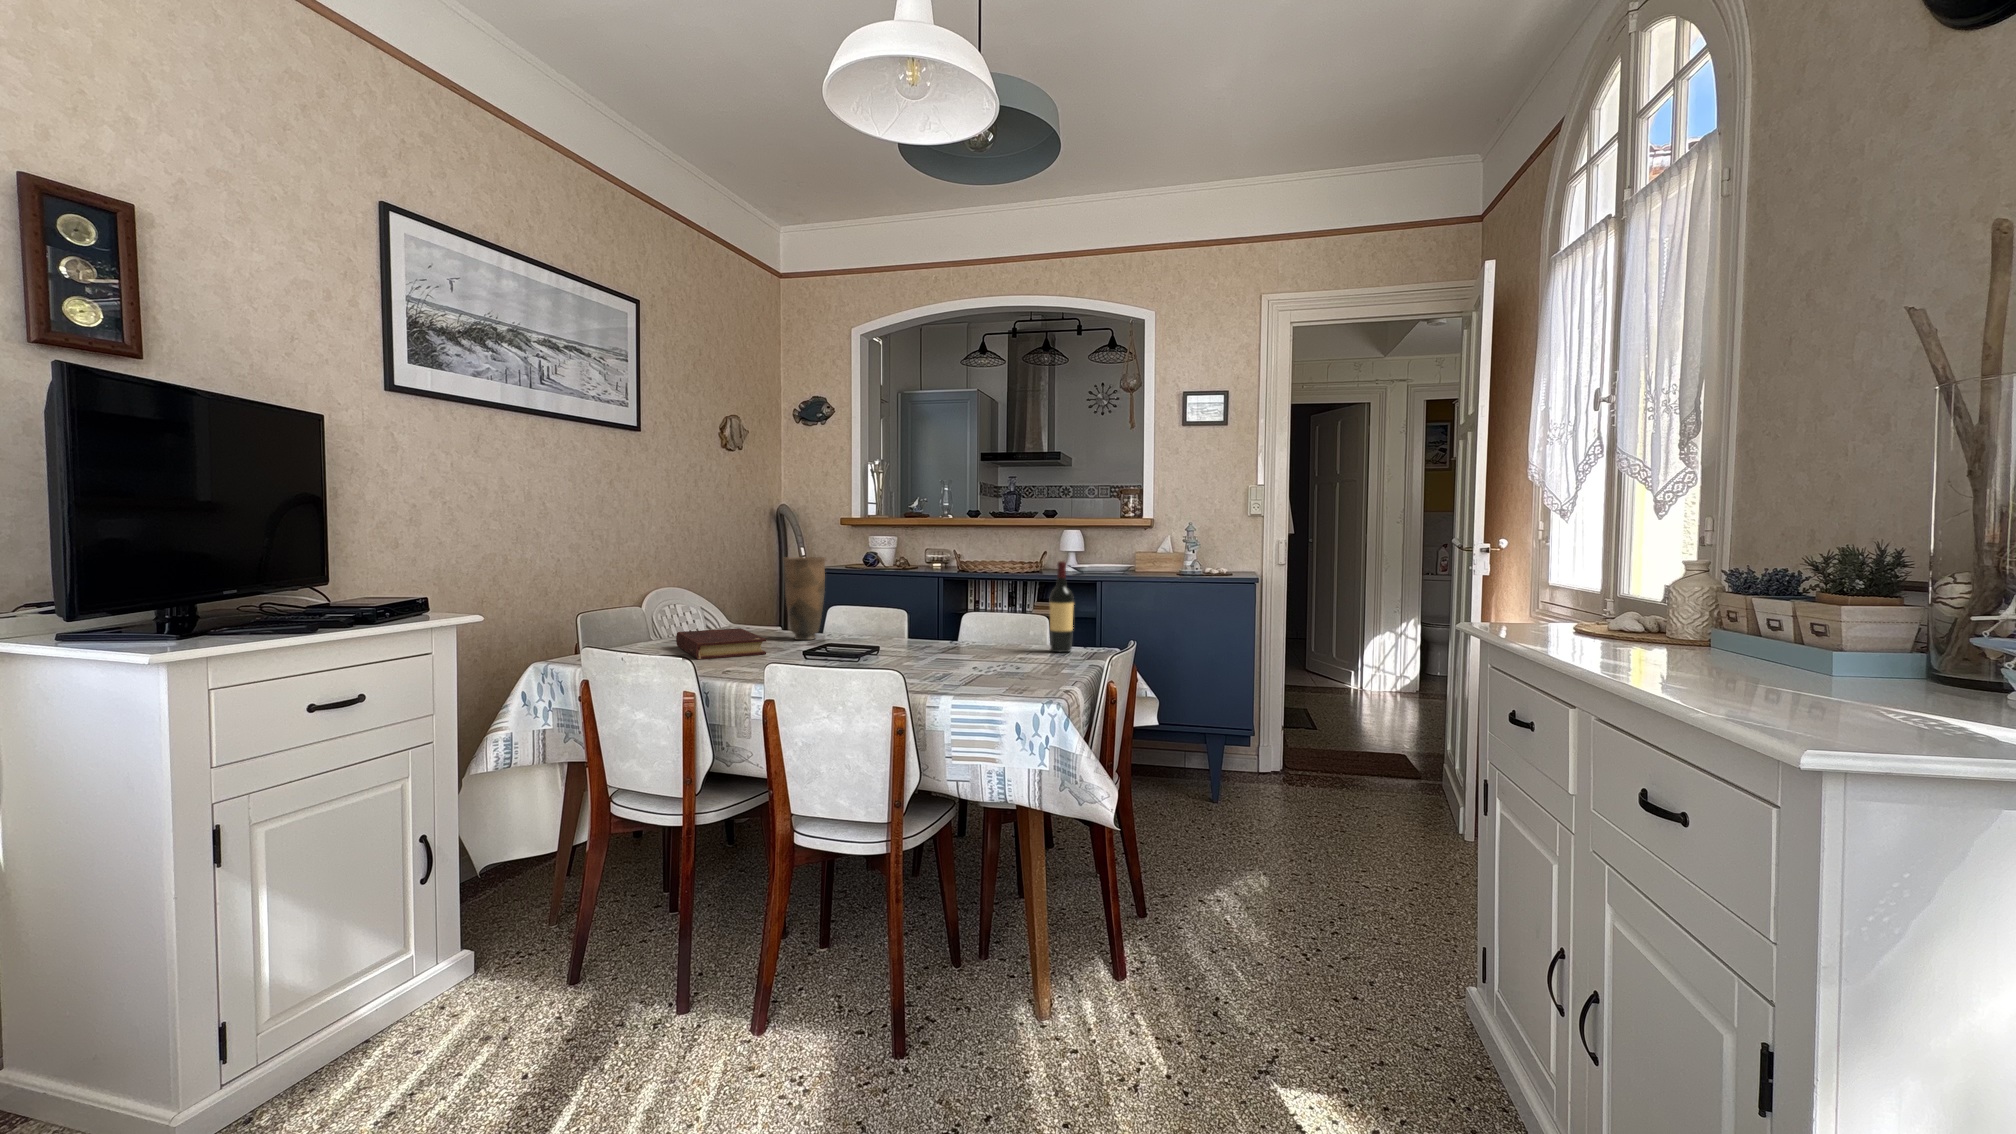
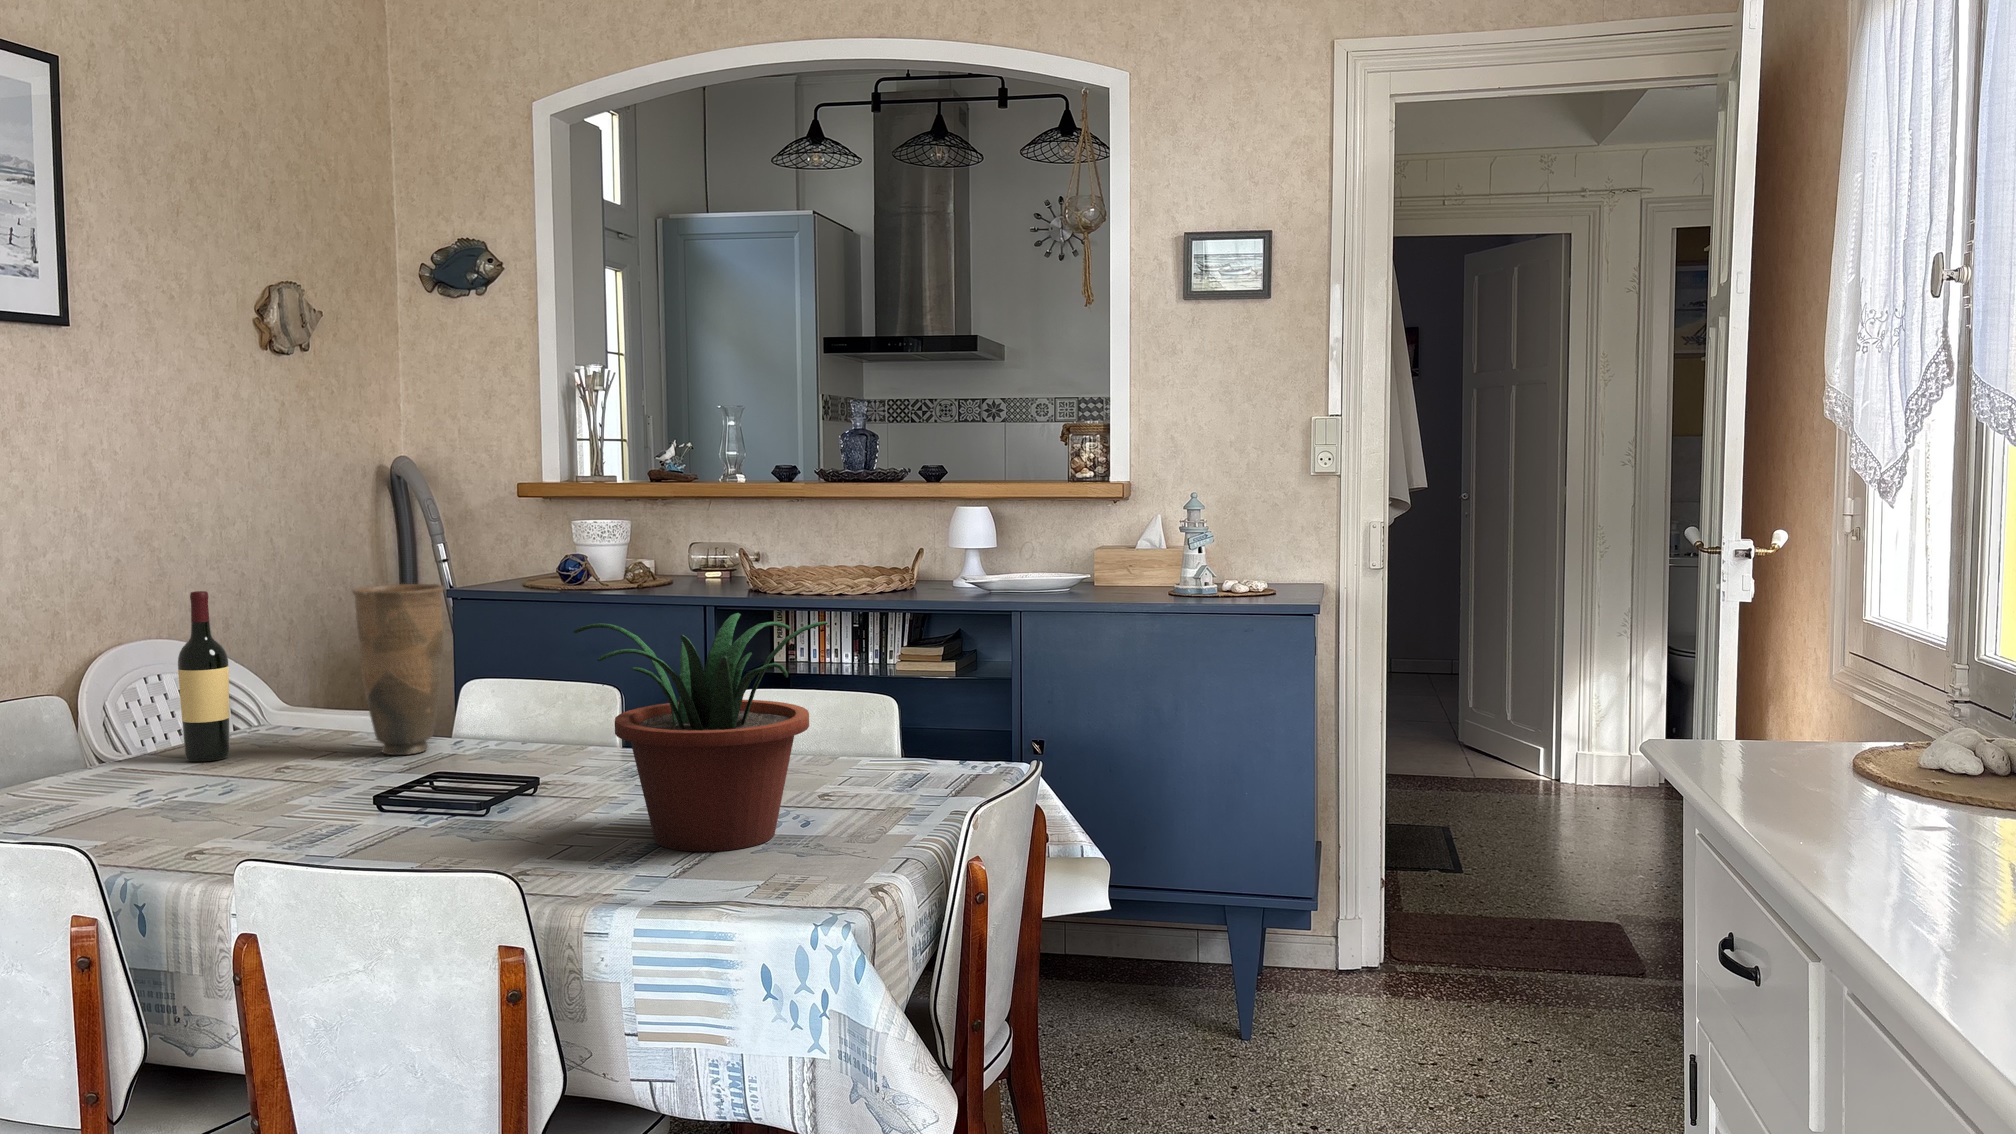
wine bottle: present [1050,561,1074,652] -> present [178,591,230,762]
potted plant: none [910,565,1034,677] -> present [573,613,829,852]
book: present [676,628,766,660] -> none [124,736,303,815]

